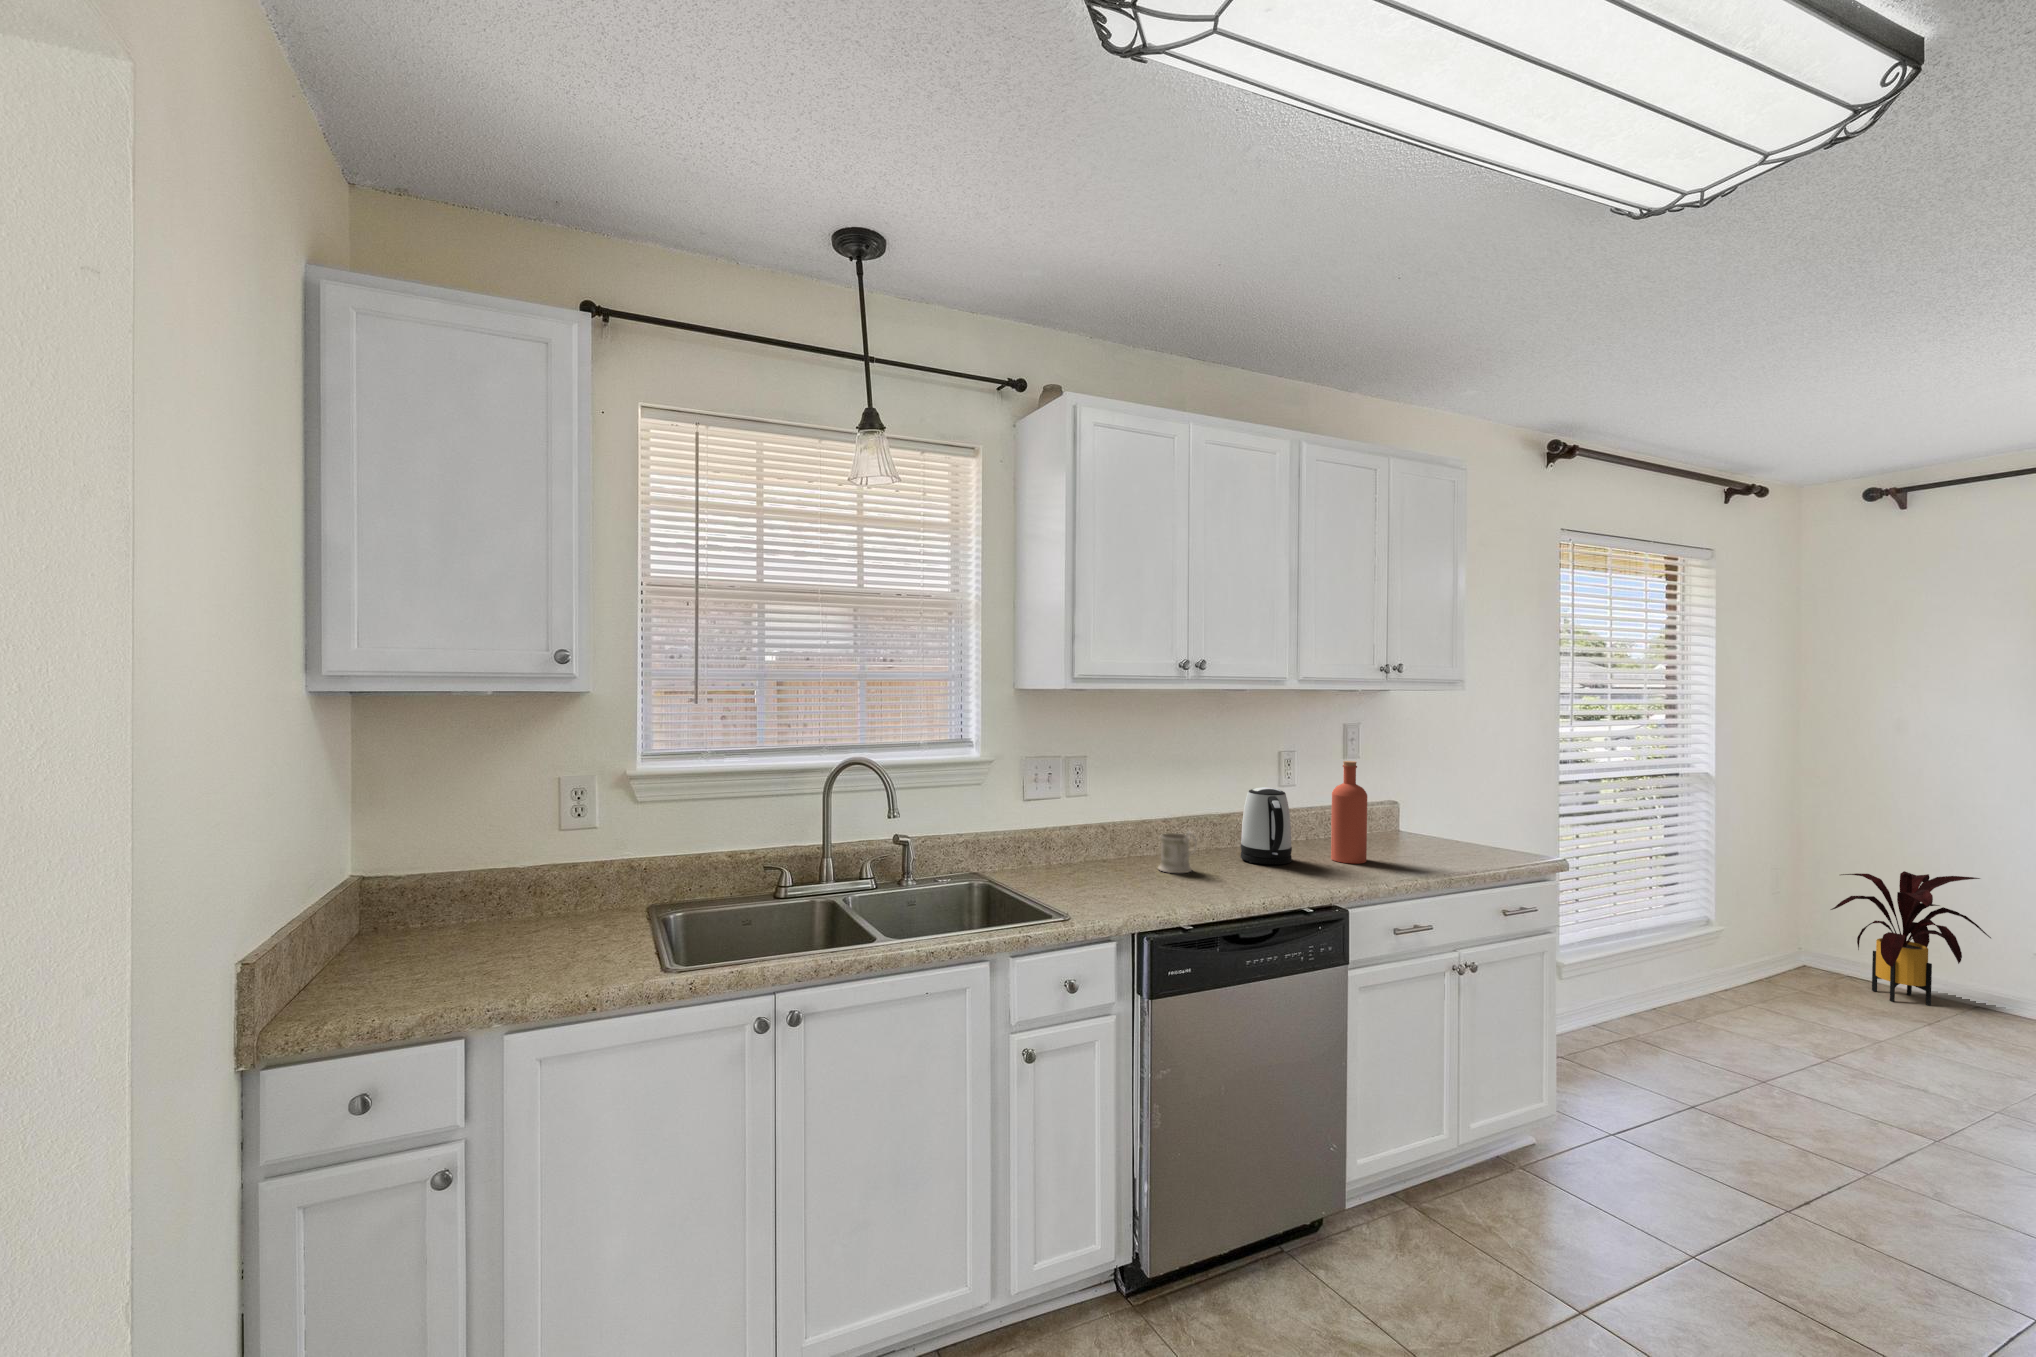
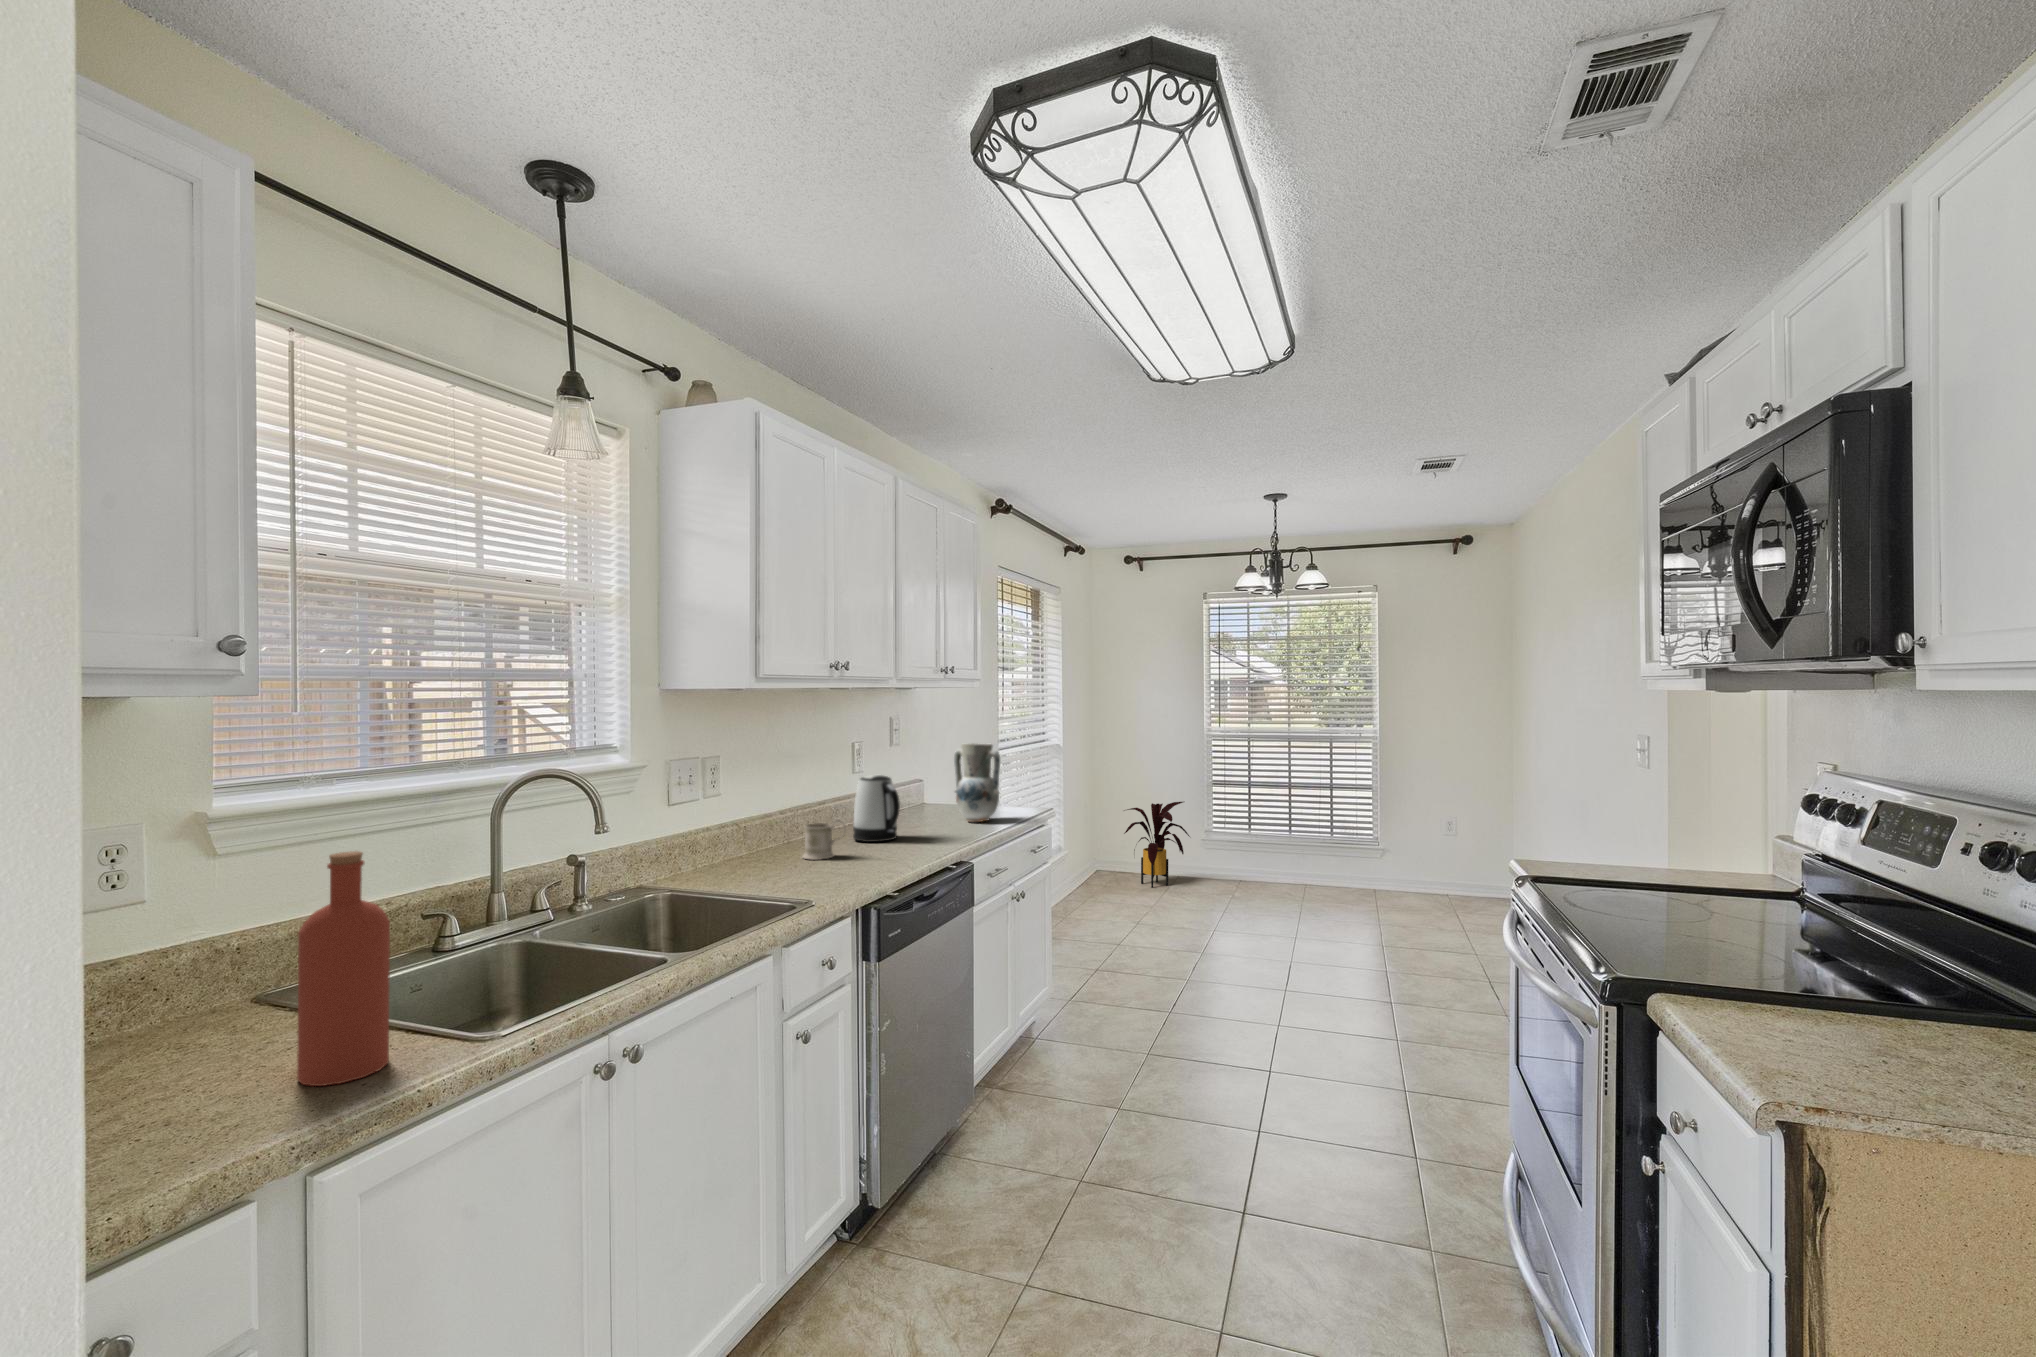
vase: none [1393,759,1453,860] -> present [954,743,1000,822]
bottle: present [1331,761,1367,863] -> present [297,851,390,1086]

